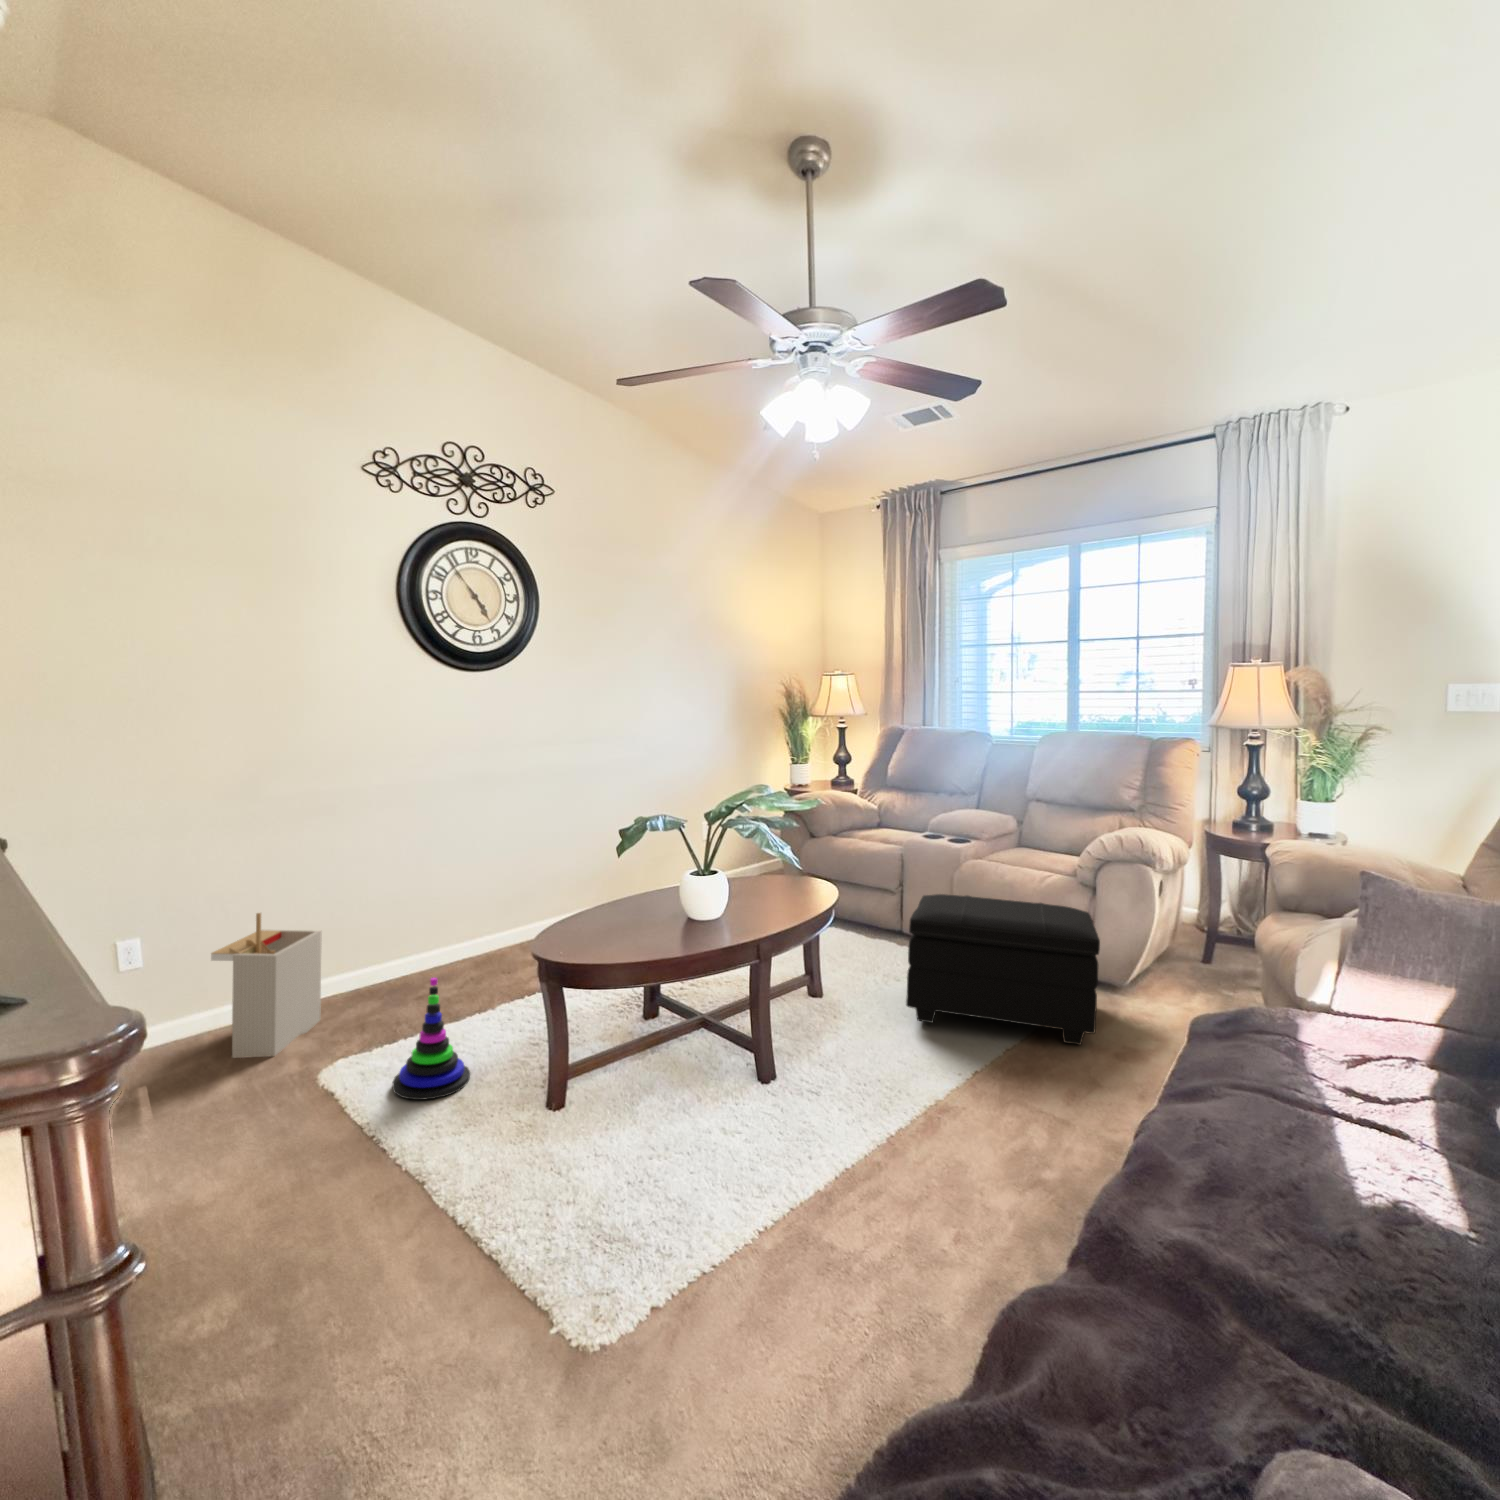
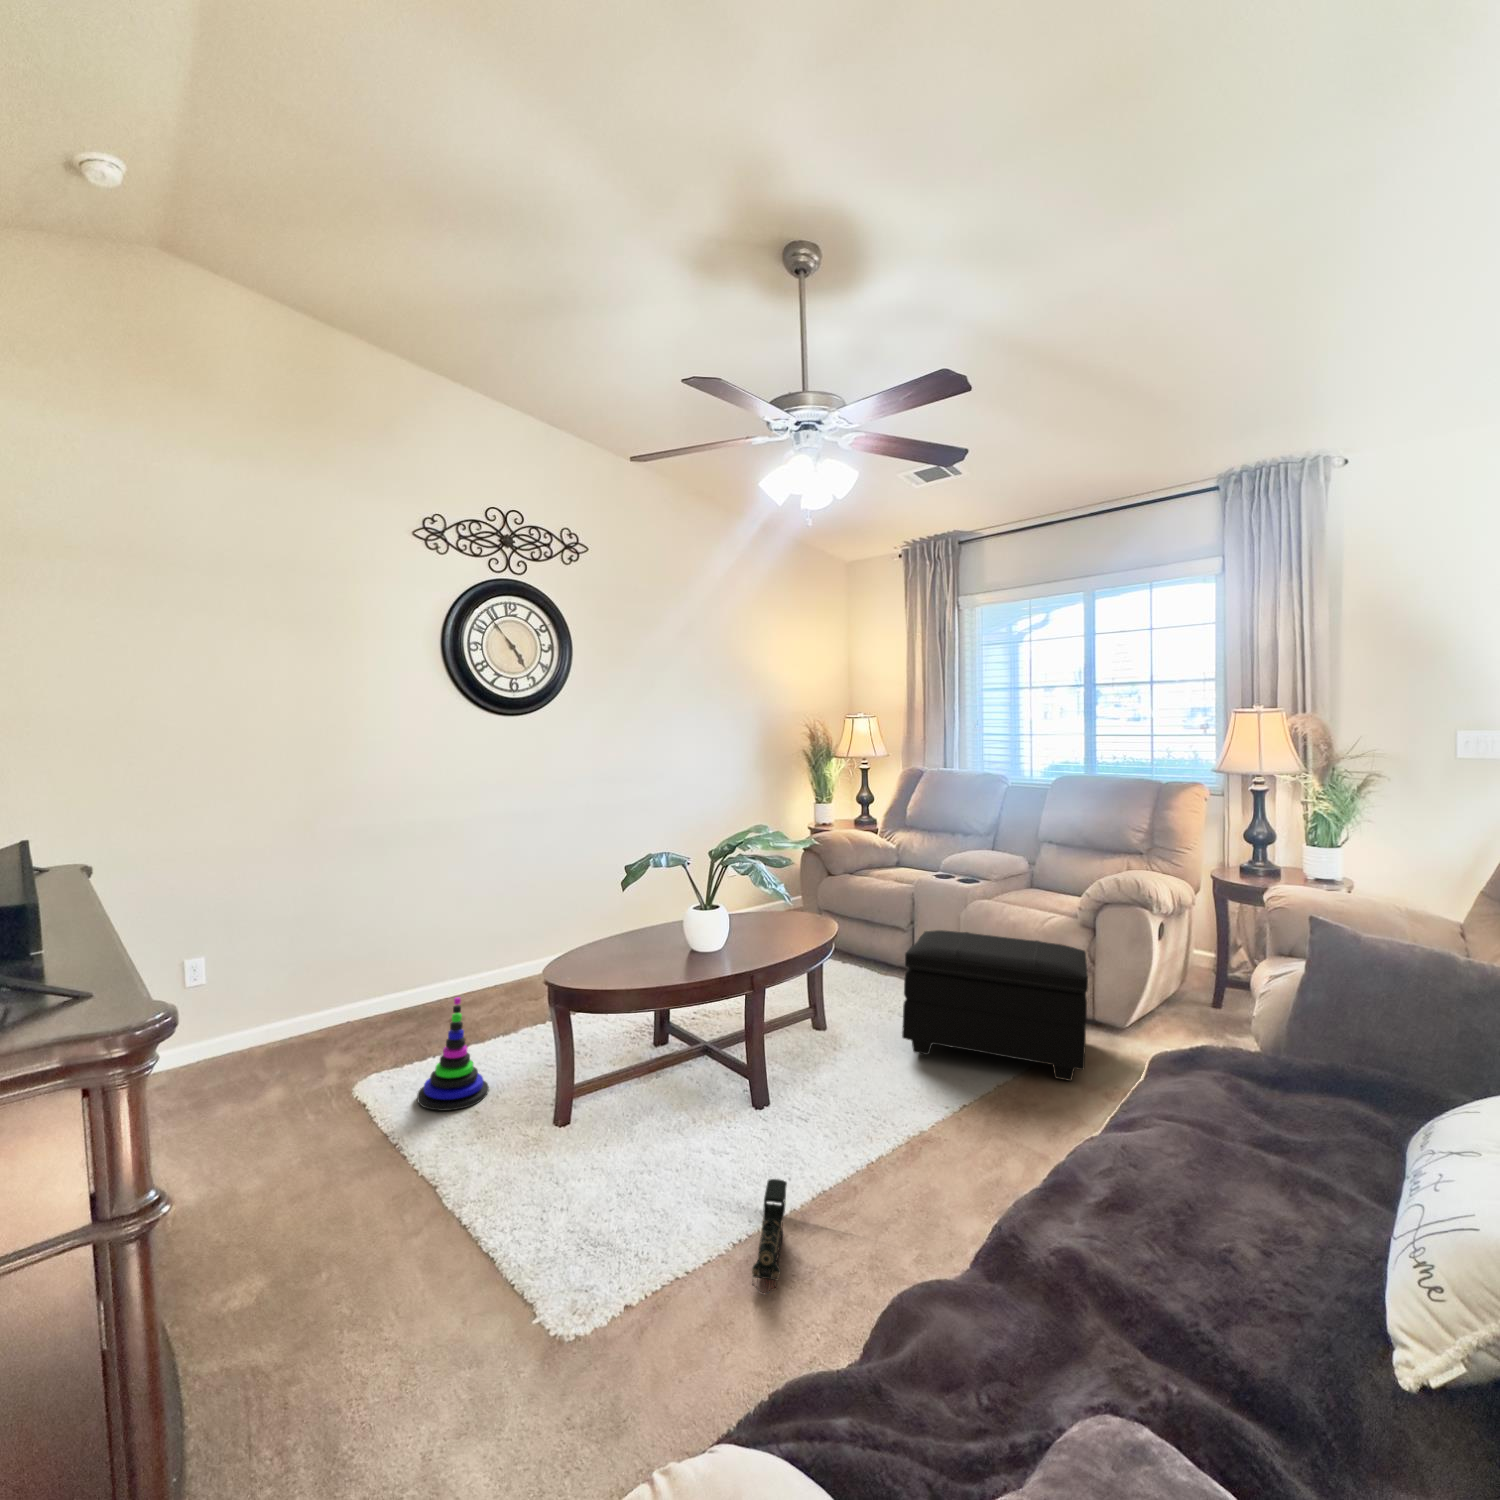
storage bin: present [211,913,321,1058] -> none [265,934,365,1070]
toy train: none [784,1161,815,1285] -> present [752,1179,787,1295]

